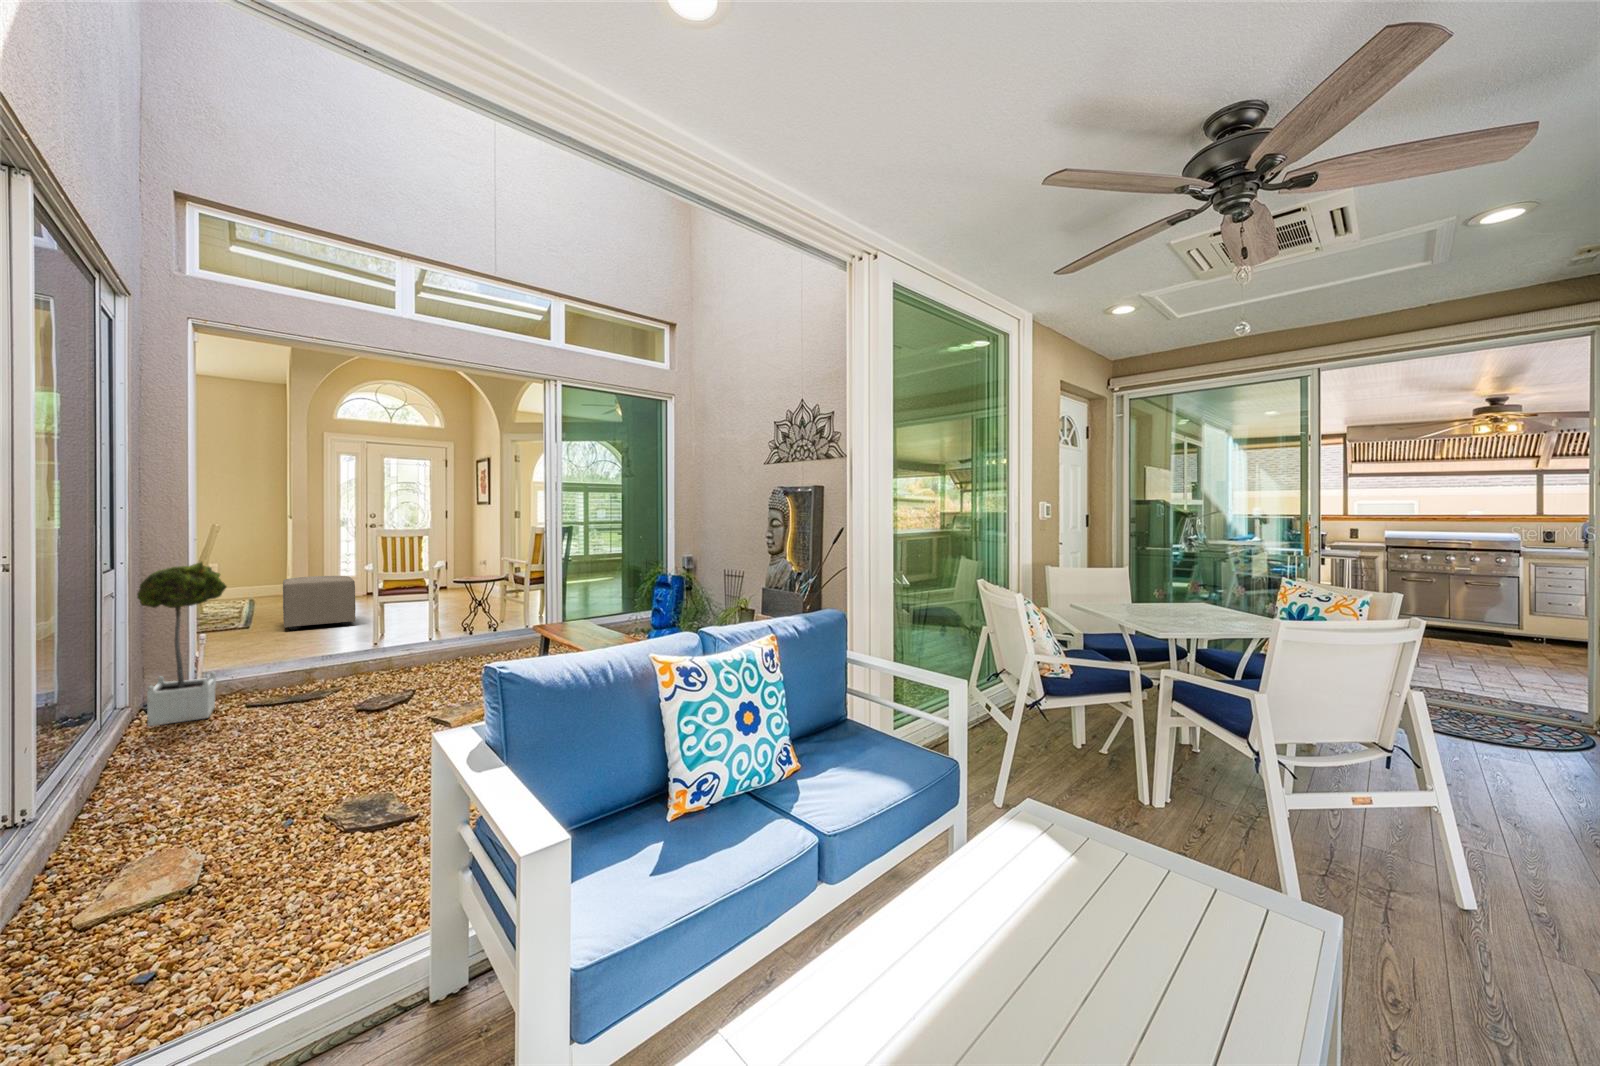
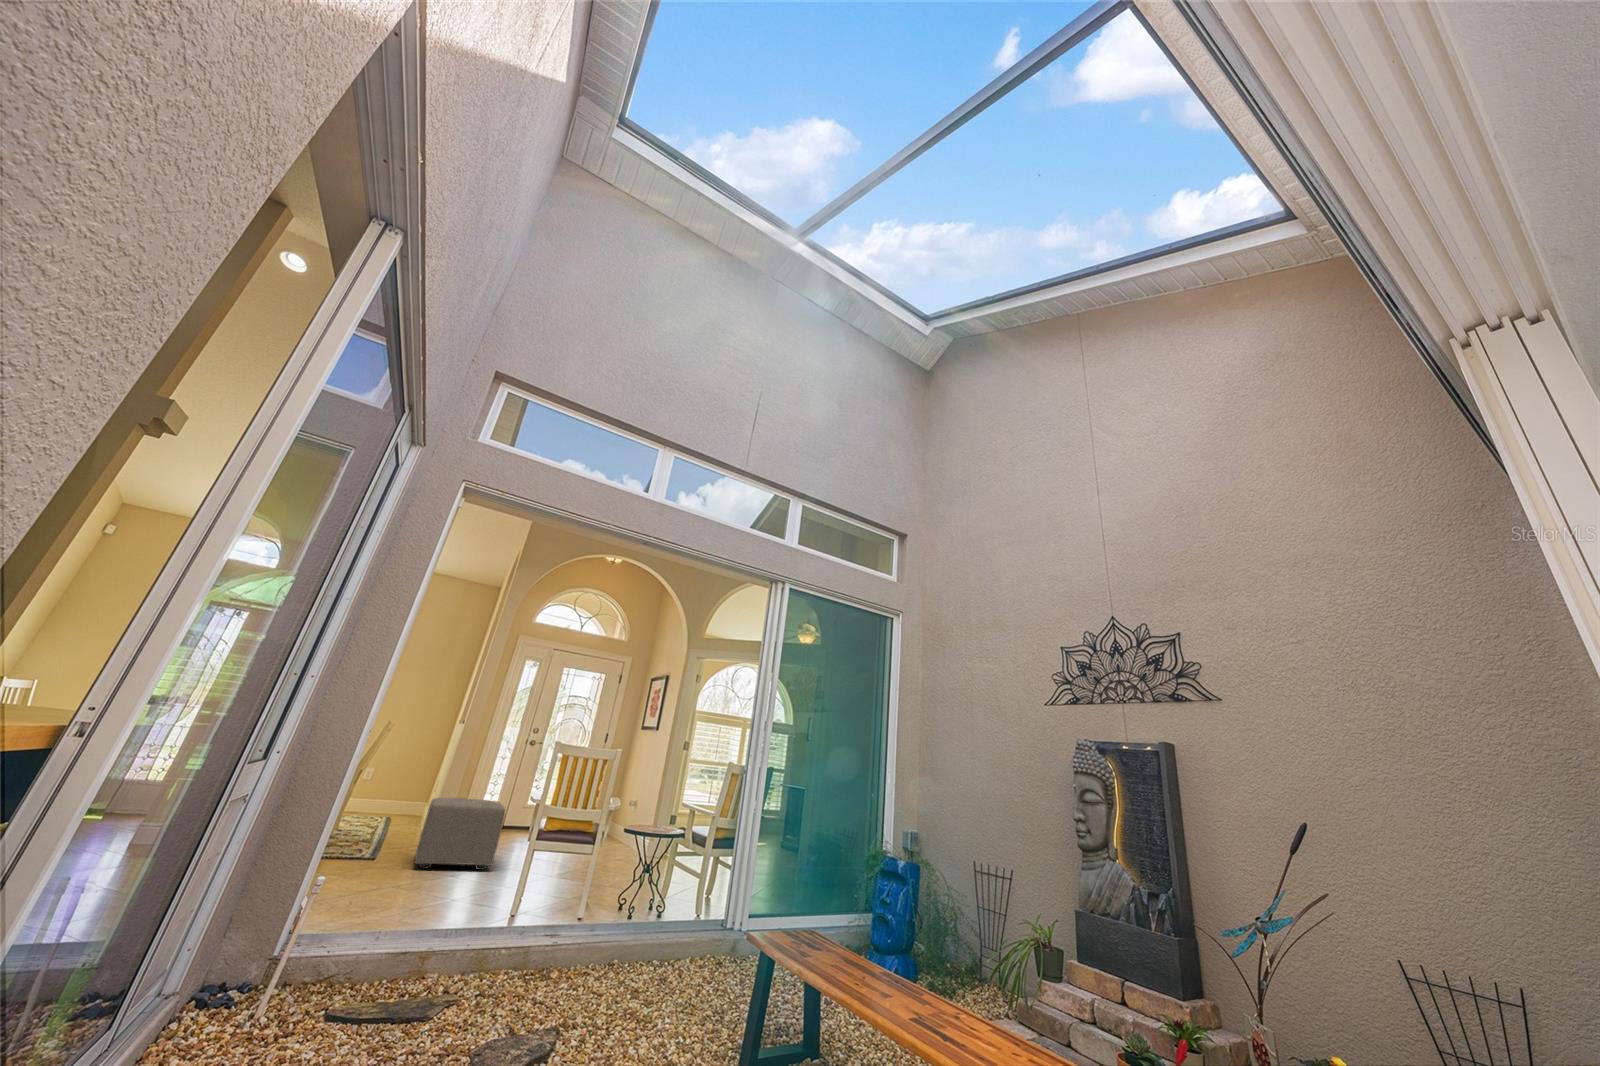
potted tree: present [137,562,227,726] -> none [185,767,372,1036]

